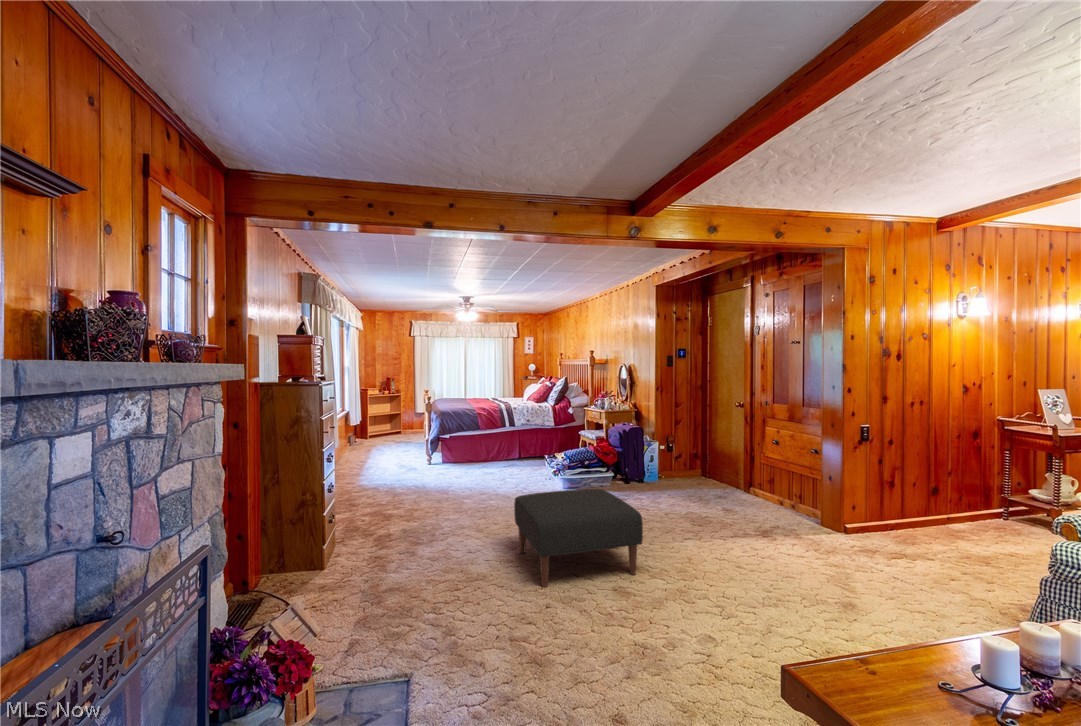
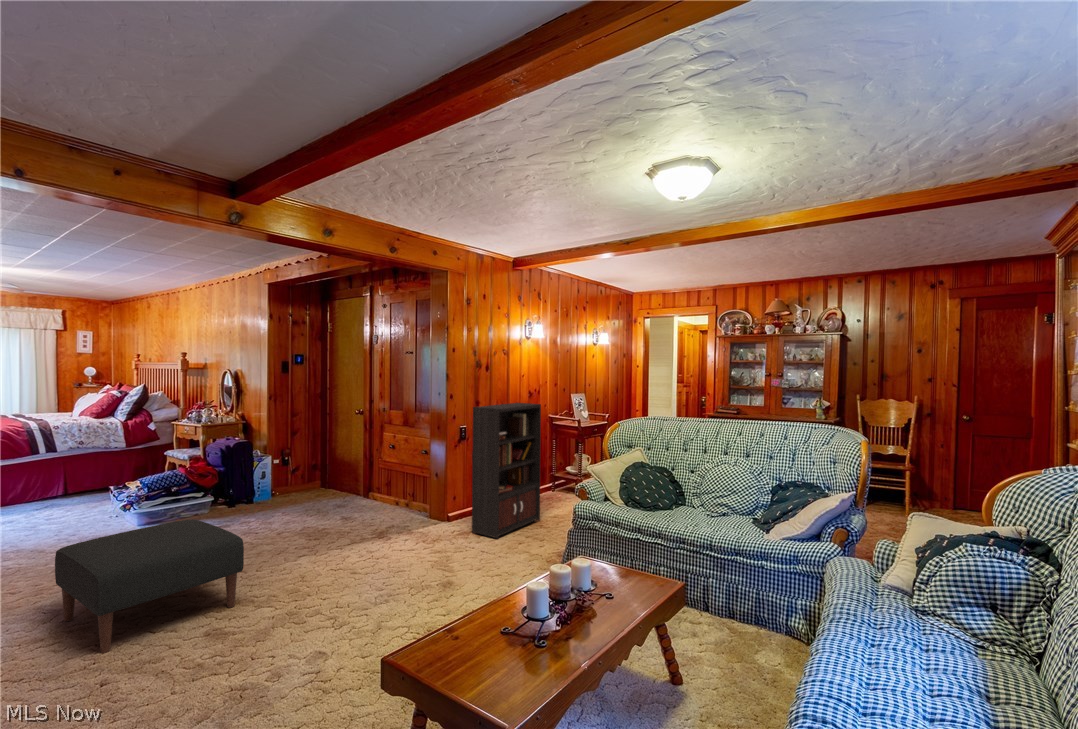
bookcase: none [885,400,994,570] -> present [472,403,541,538]

